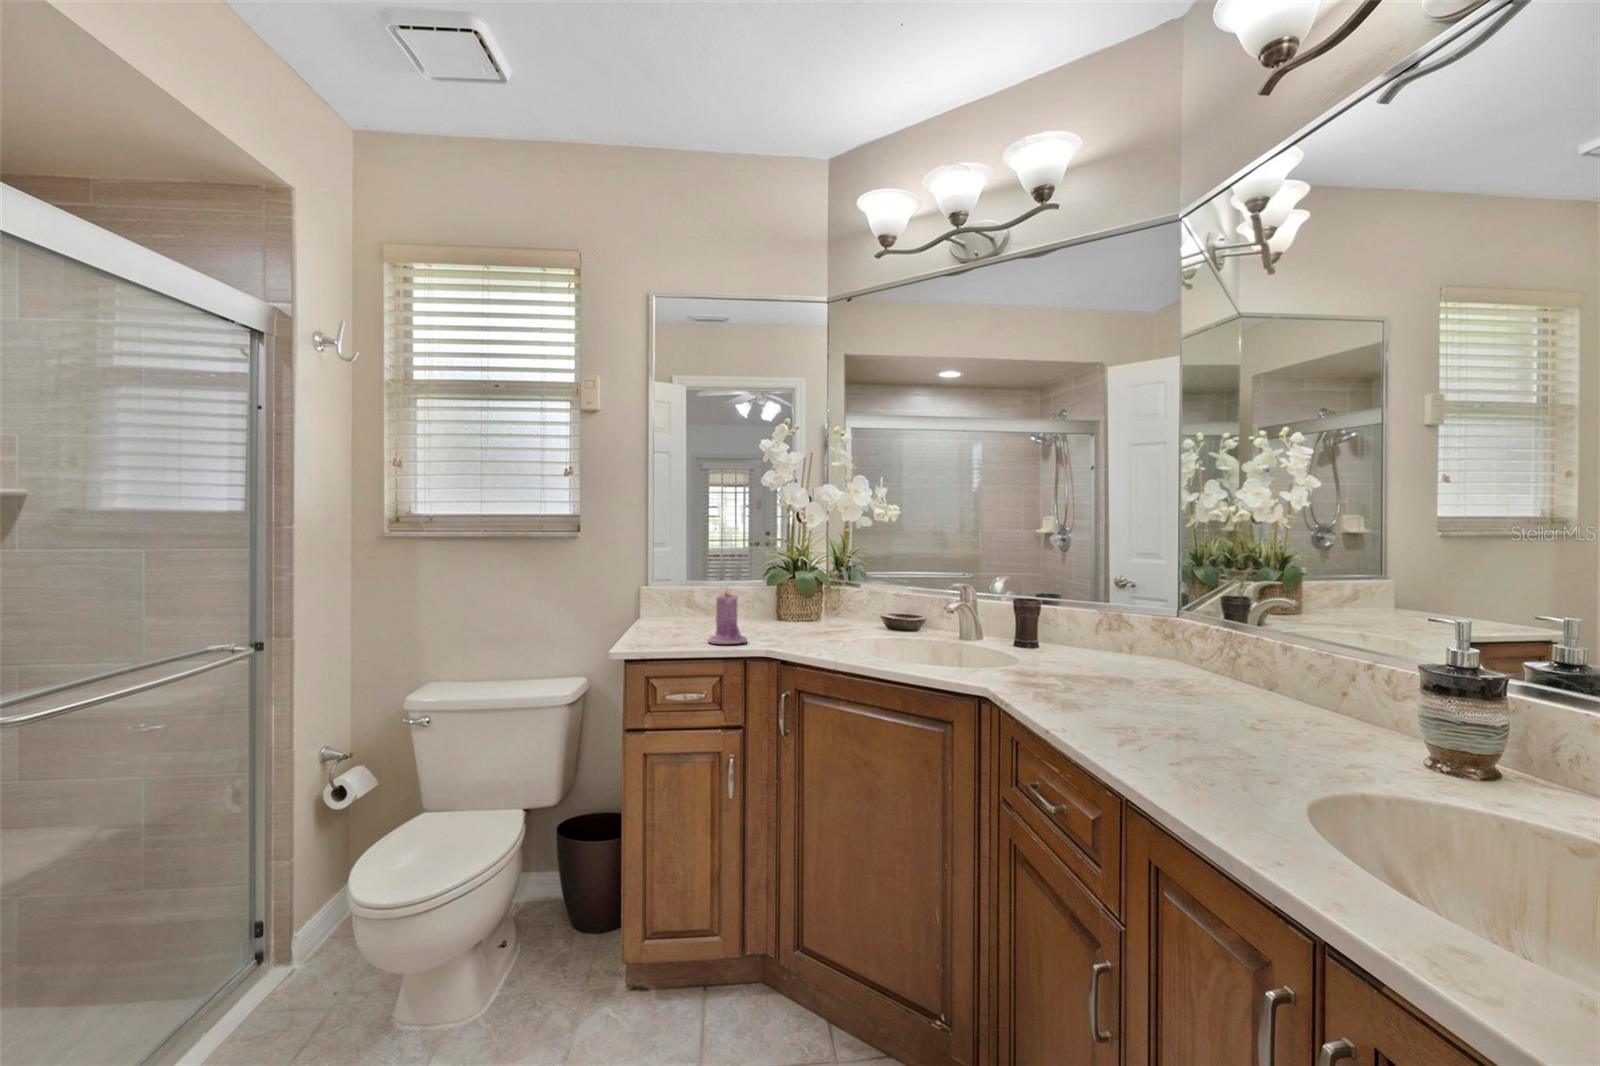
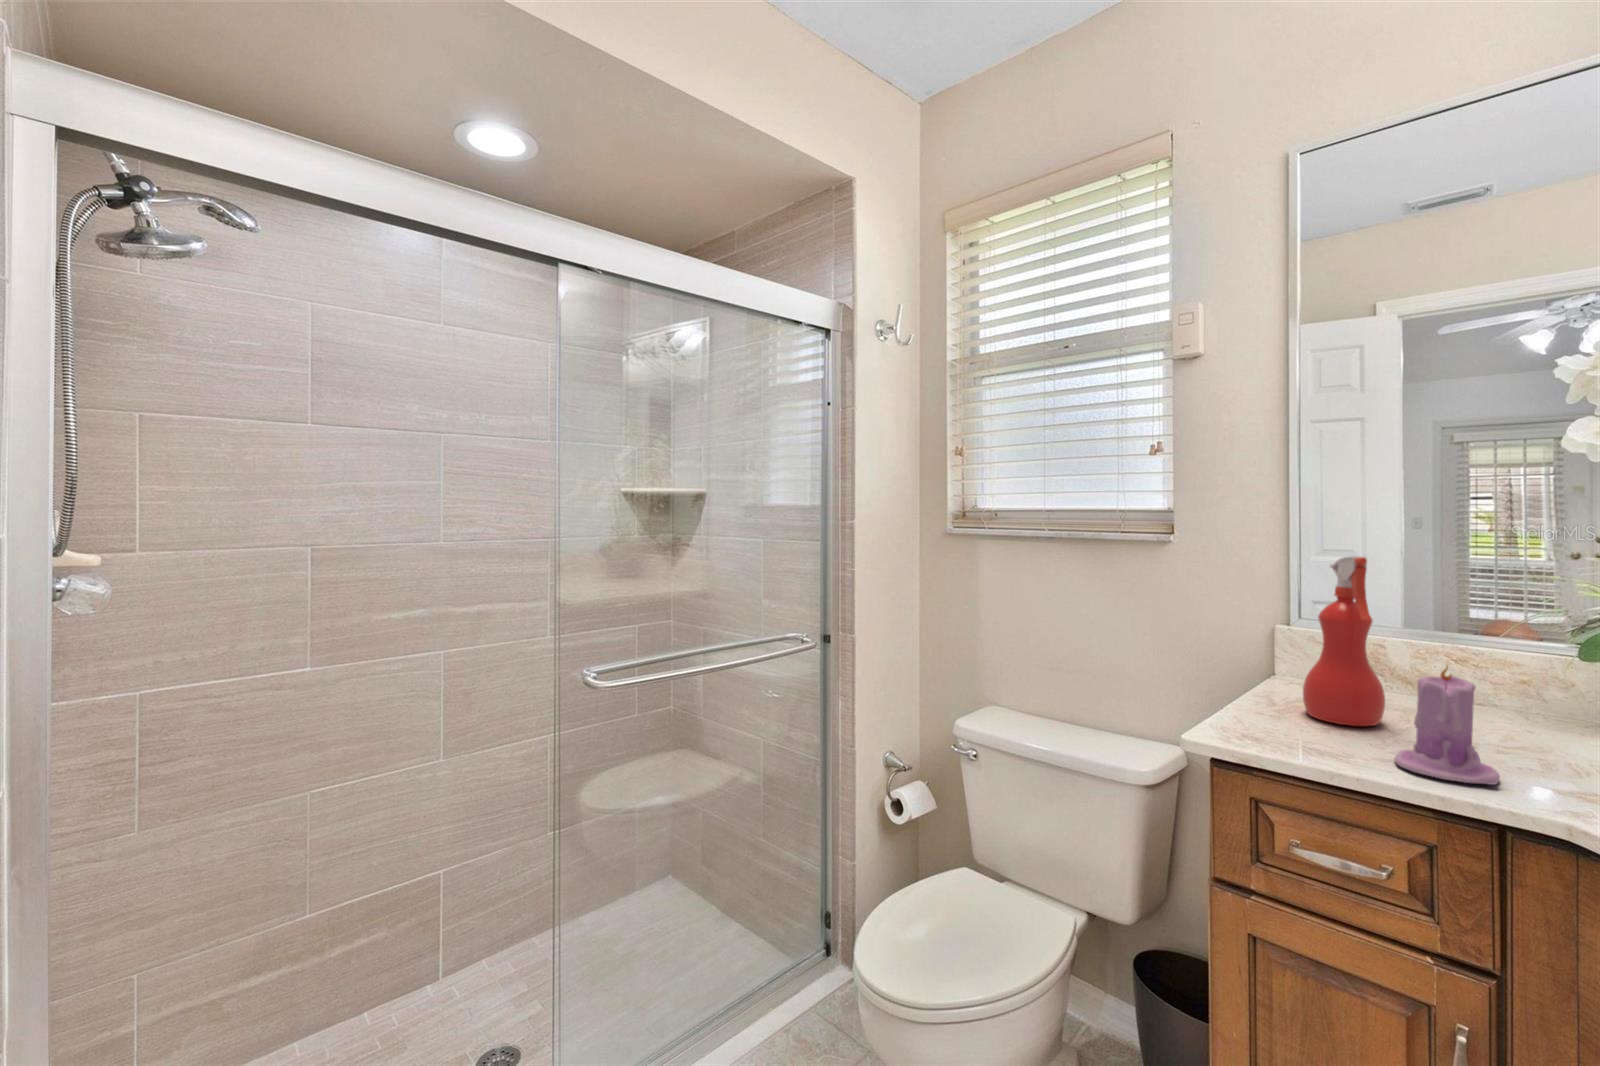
spray bottle: none [663,537,701,633] -> present [1303,556,1385,726]

